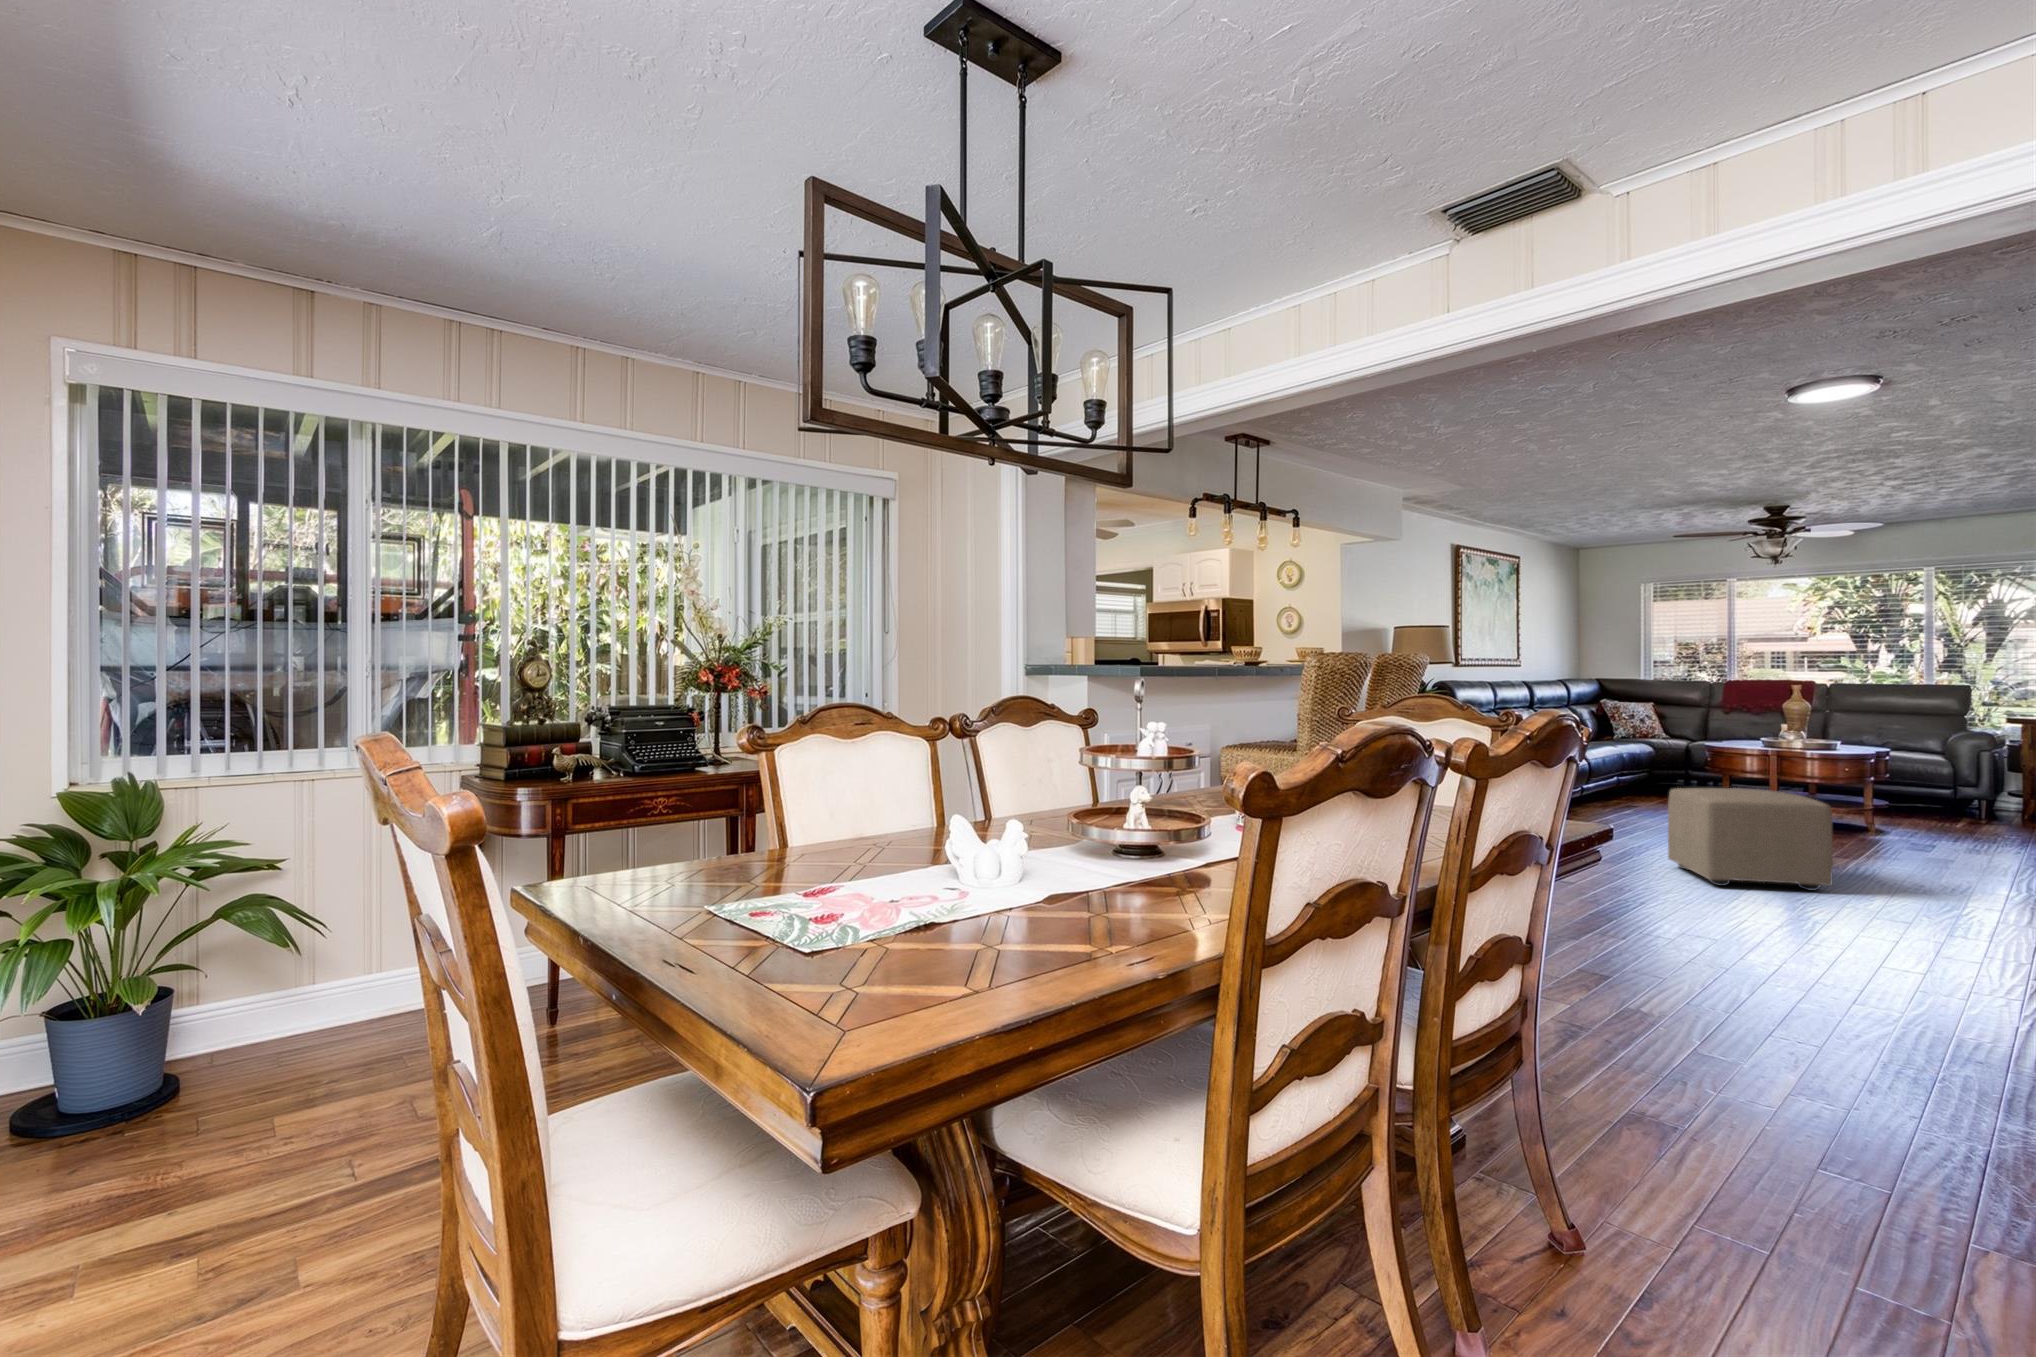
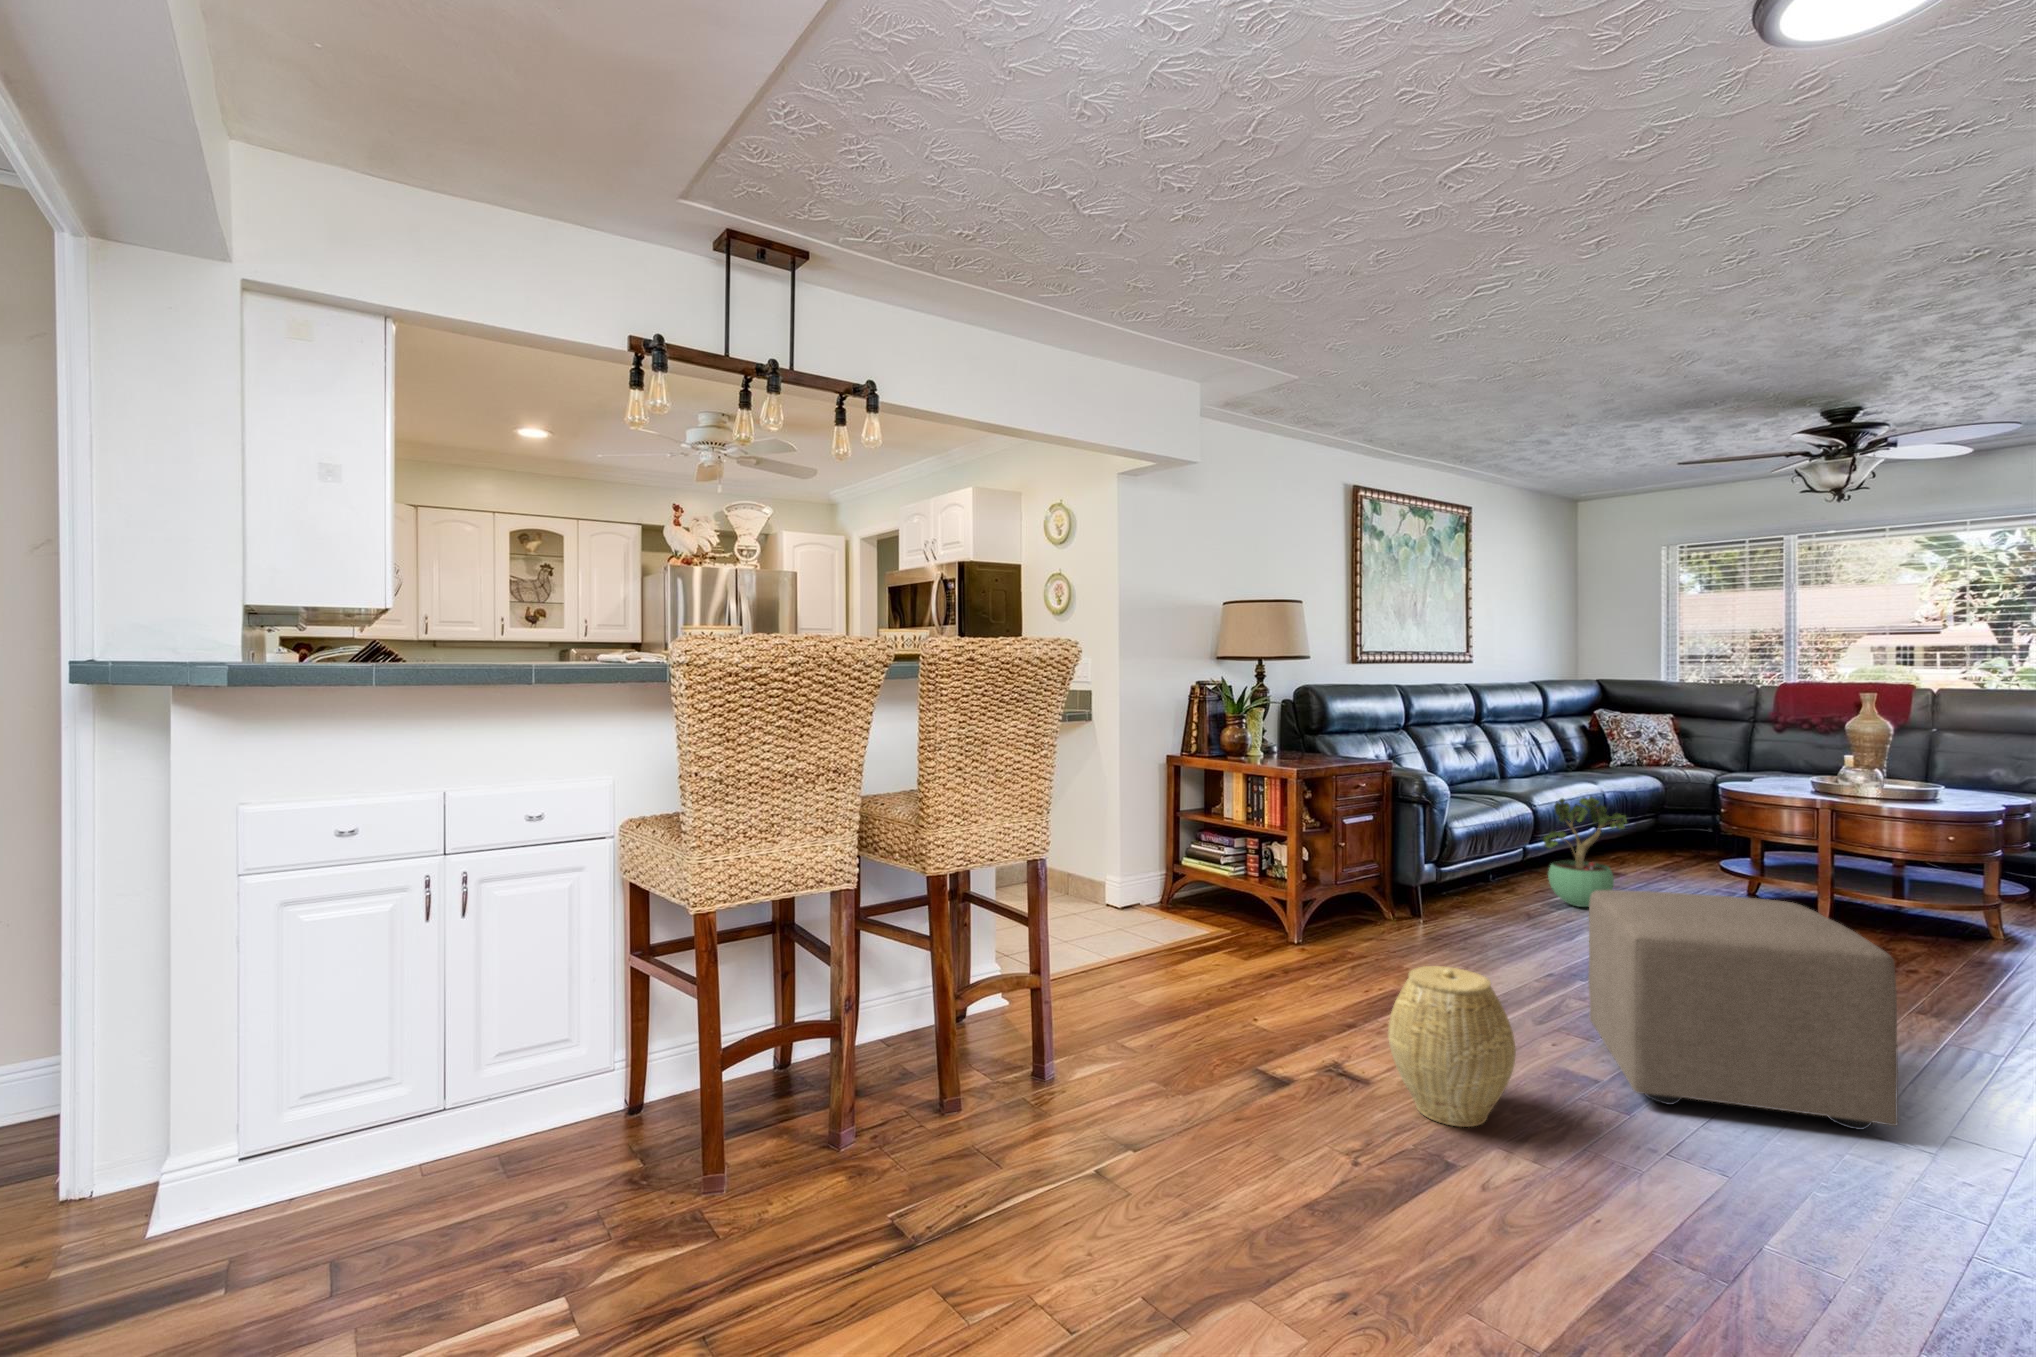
potted plant: none [1599,750,1653,821] -> present [1543,797,1627,907]
woven basket: none [1587,819,1656,894] -> present [1388,966,1516,1127]

